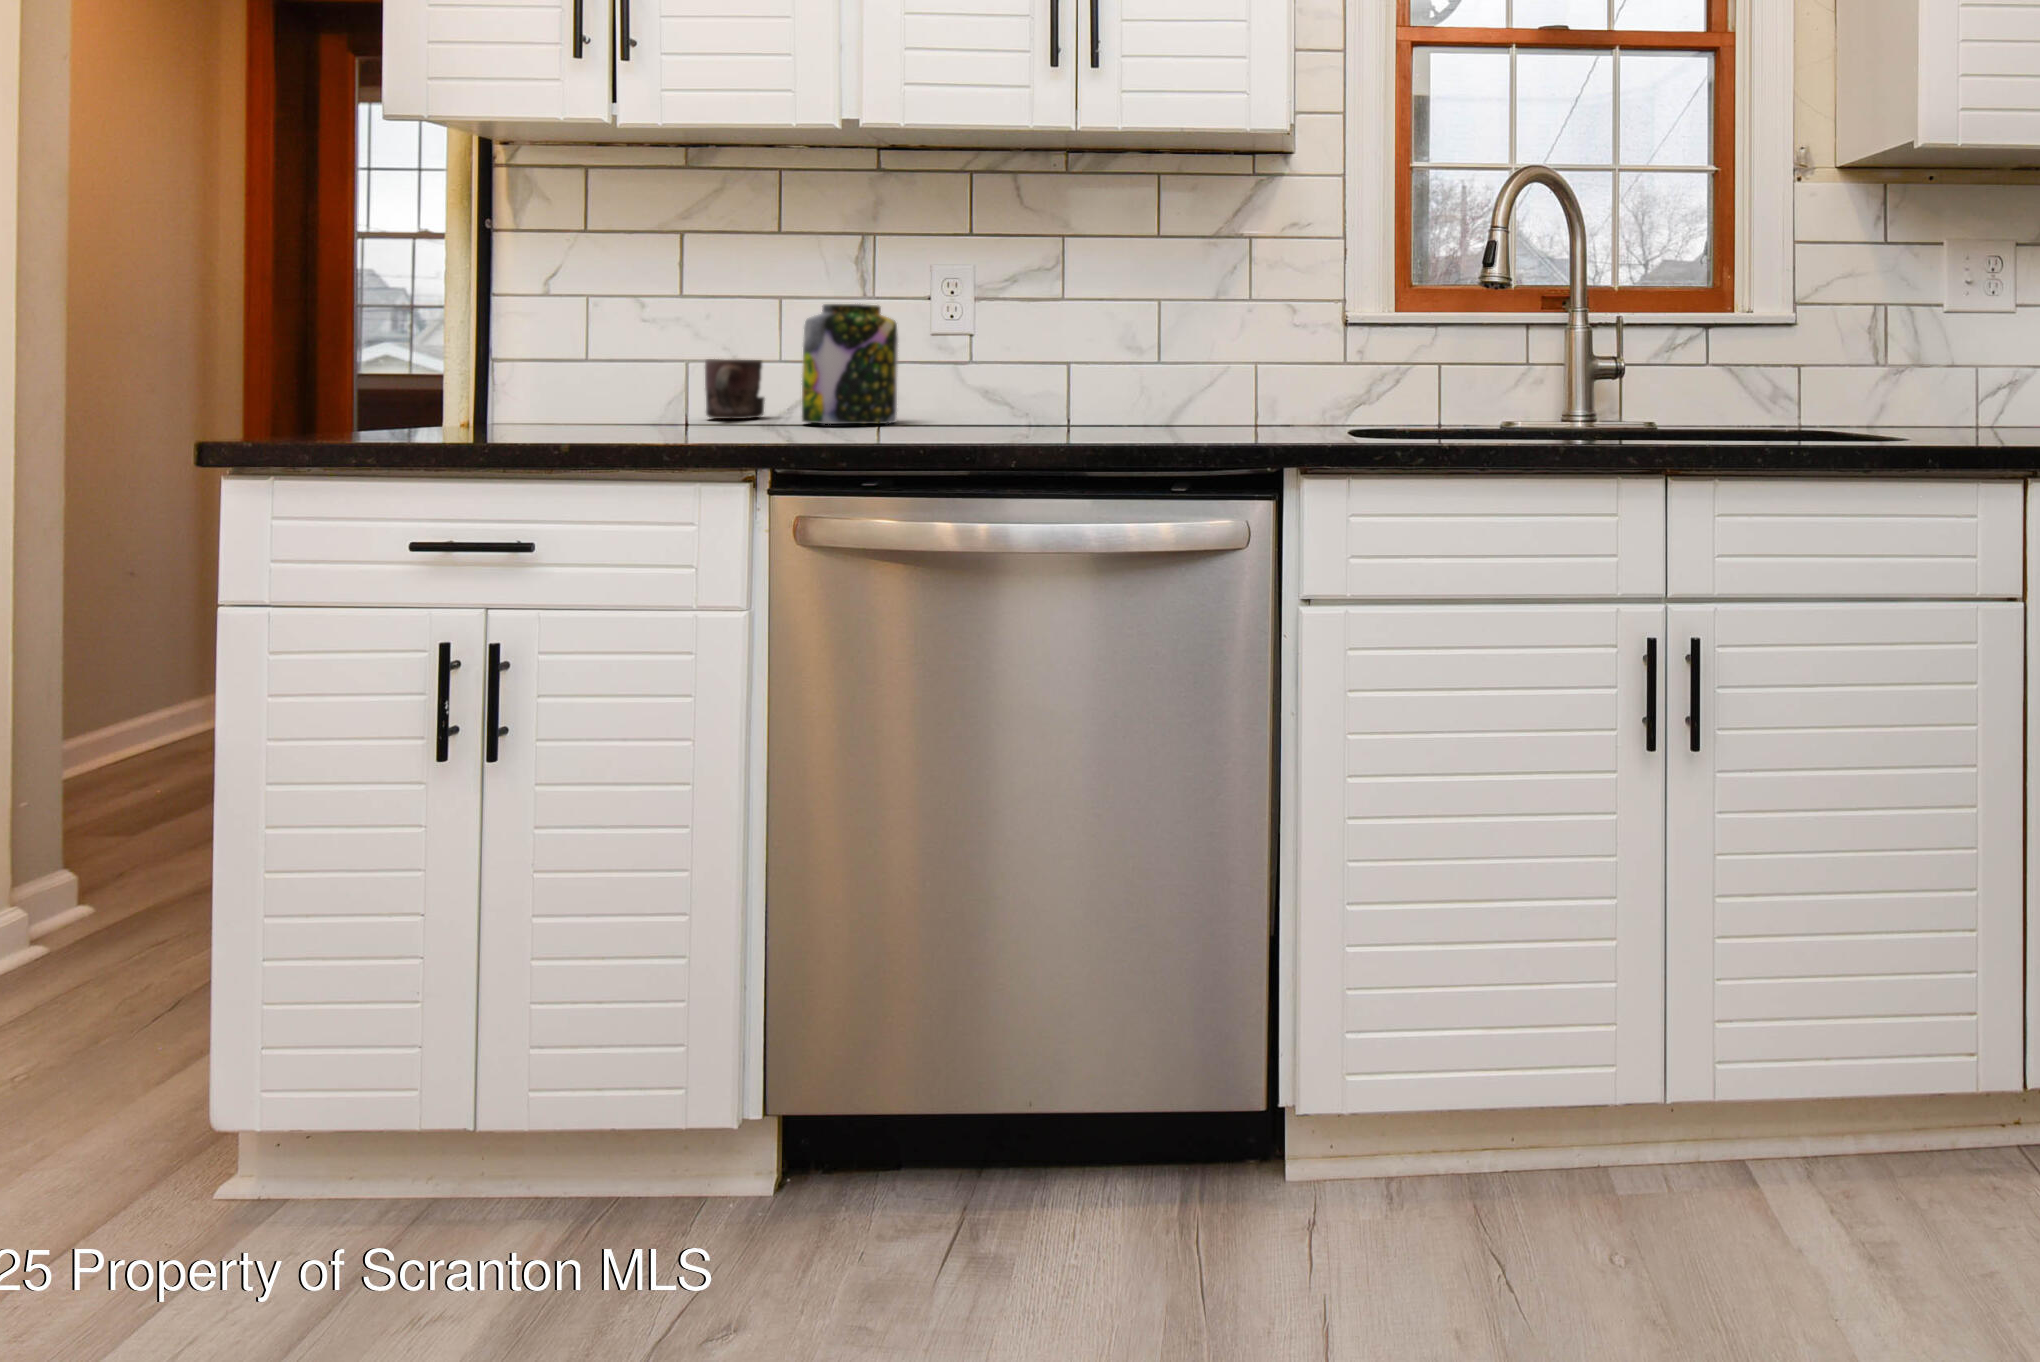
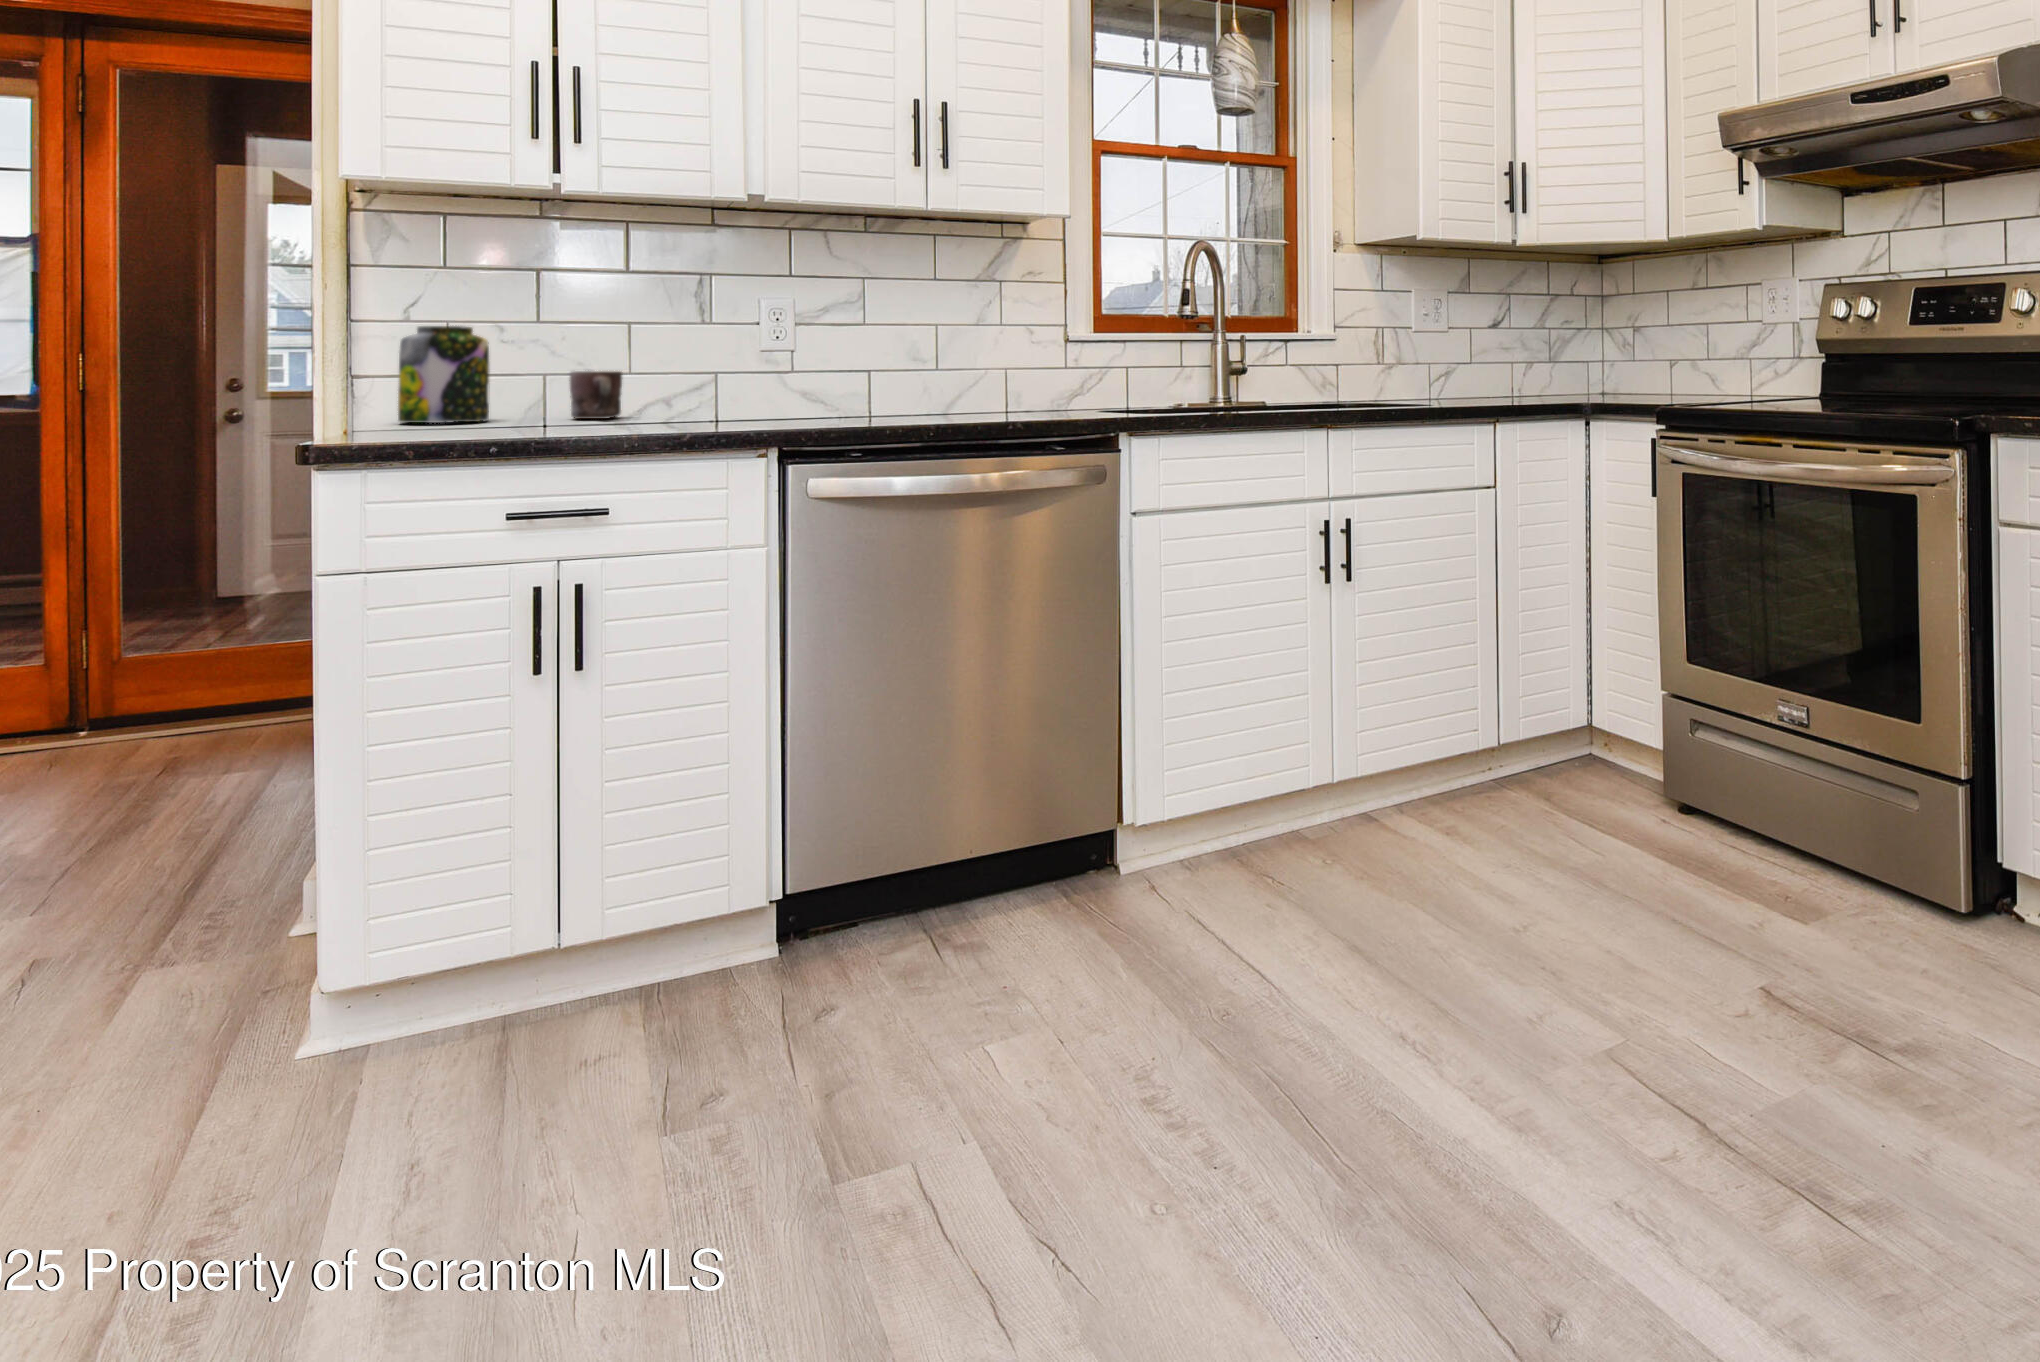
jar: present [802,304,898,424] -> present [398,326,489,423]

